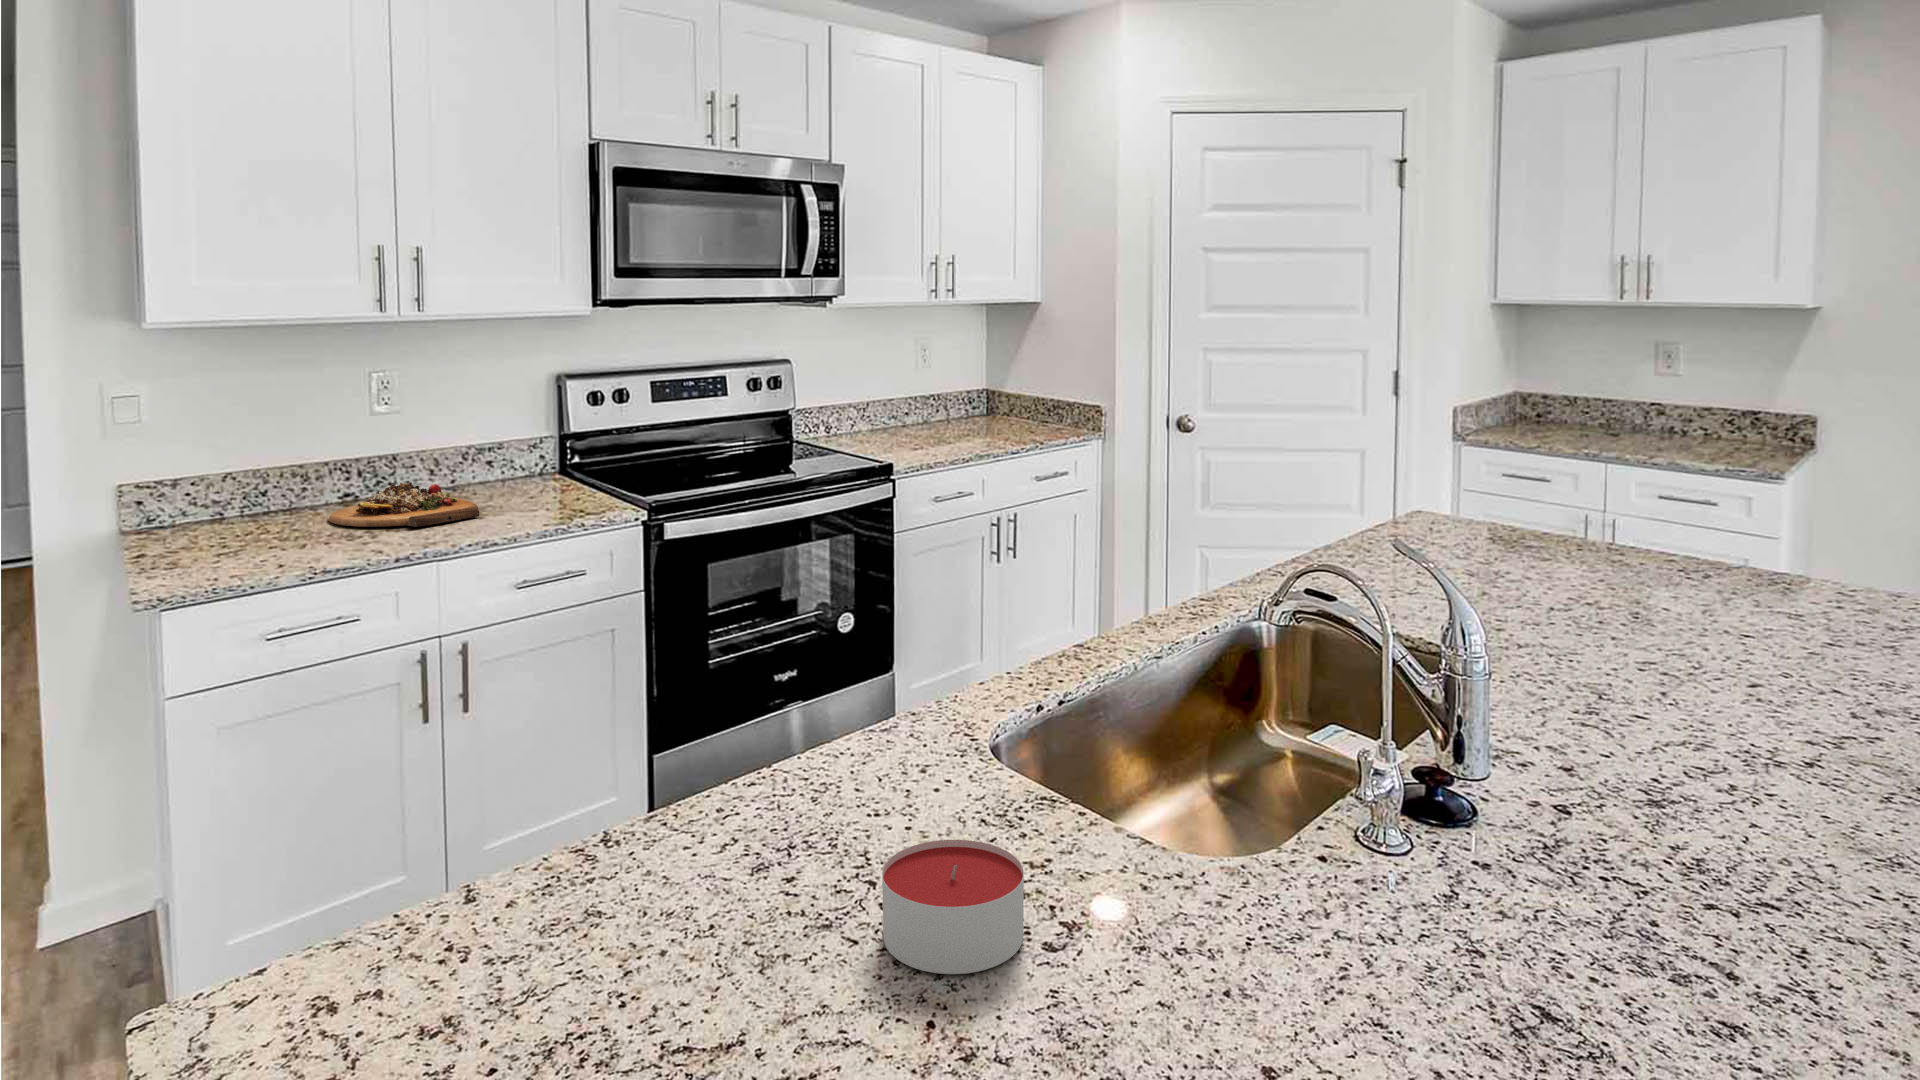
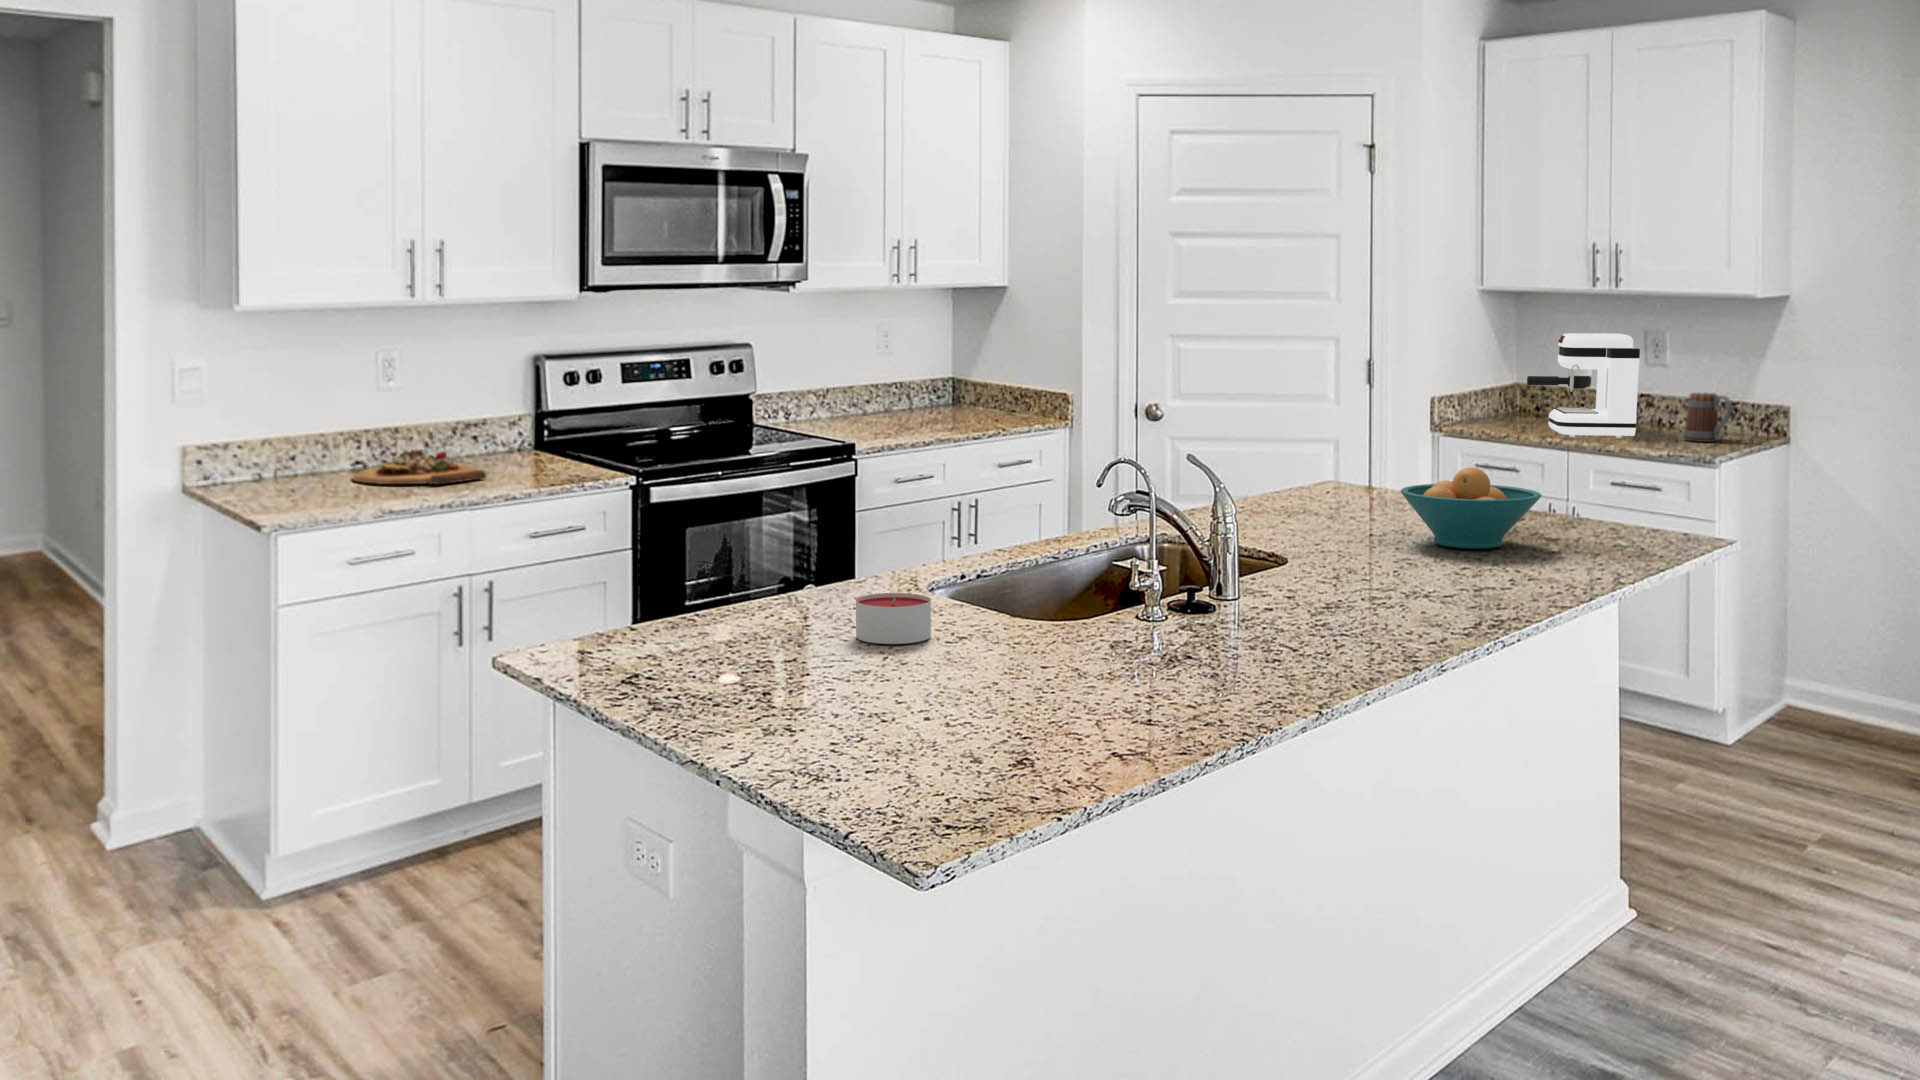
coffee maker: none [1550,345,1677,449] -> present [1527,333,1640,438]
mug: none [1714,404,1773,453] -> present [1684,393,1732,442]
fruit bowl: none [1614,533,1831,647] -> present [1401,467,1541,549]

